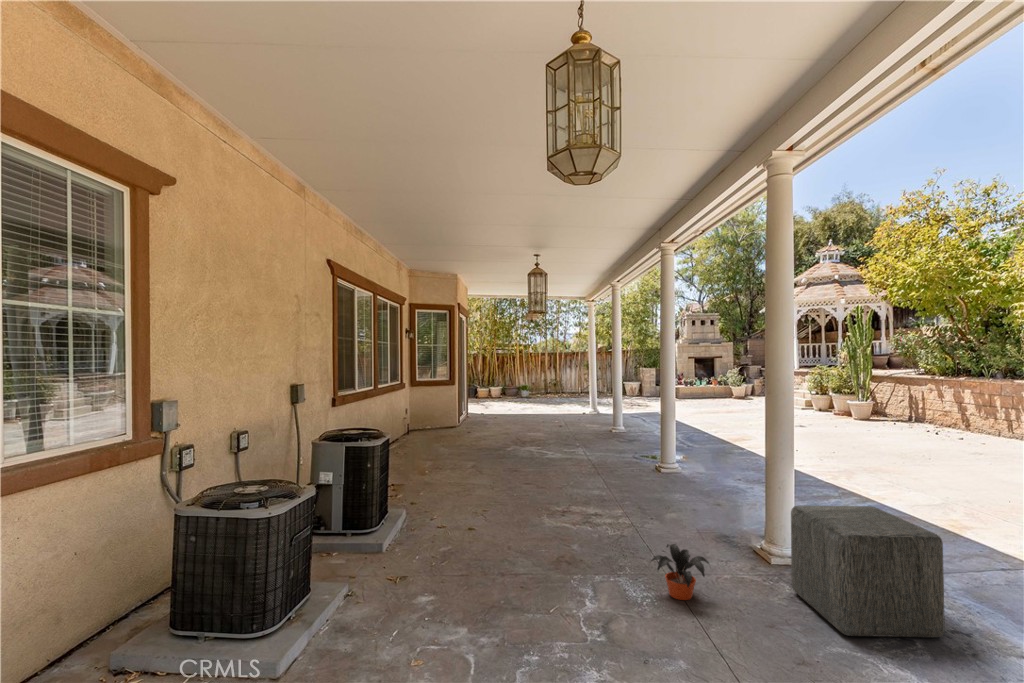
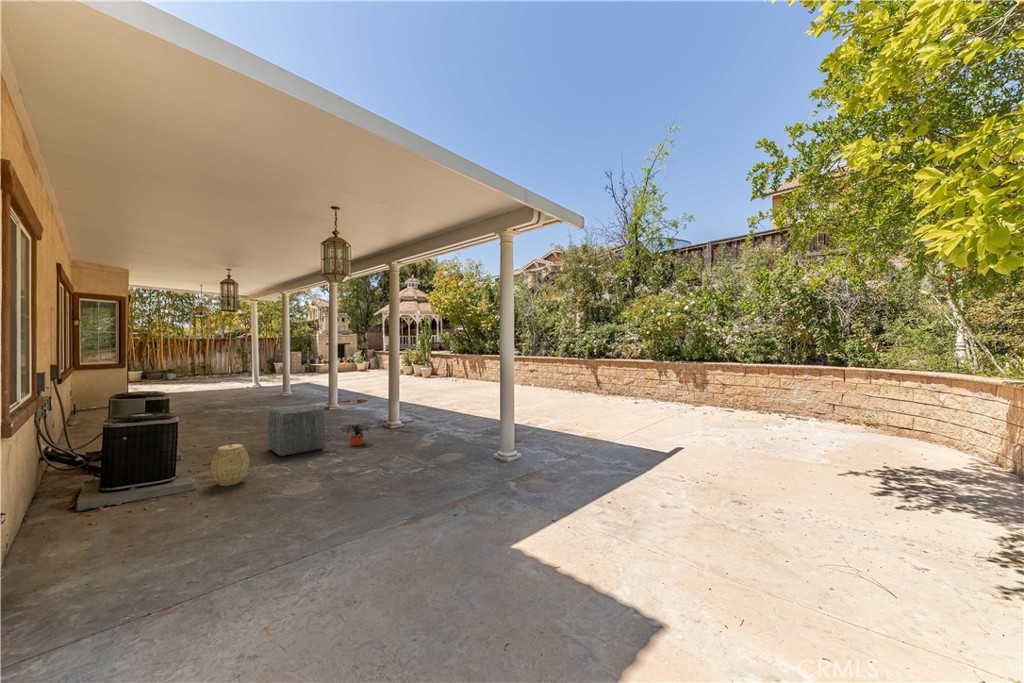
ottoman: present [791,506,945,637] -> present [268,405,325,456]
woven basket: none [388,563,449,650] -> present [211,444,249,486]

